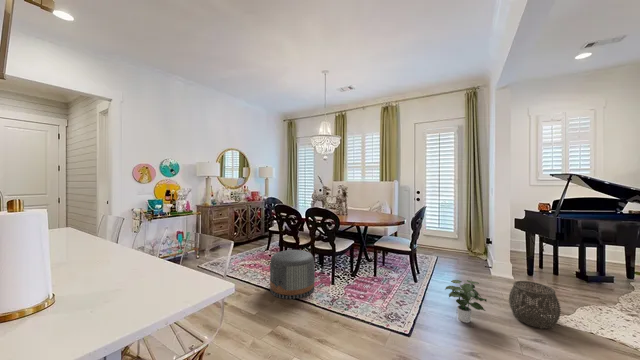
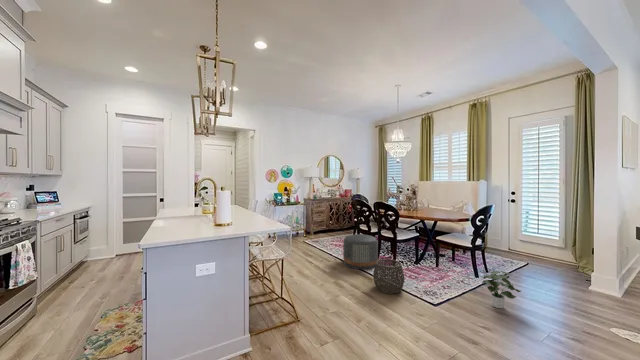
woven basket: present [509,281,561,329] -> present [373,259,405,294]

